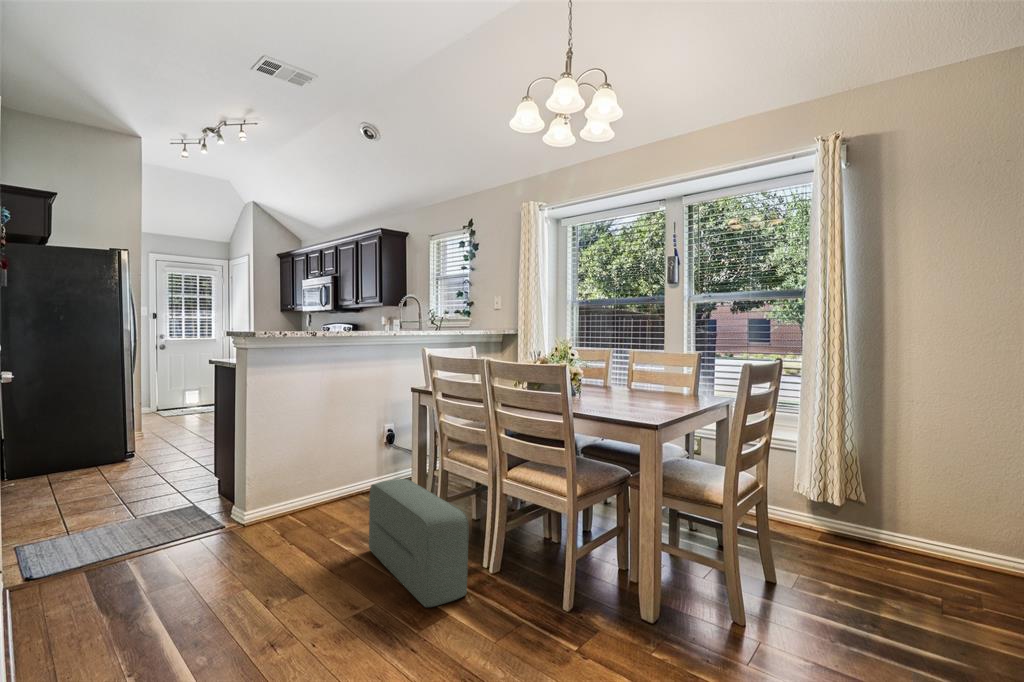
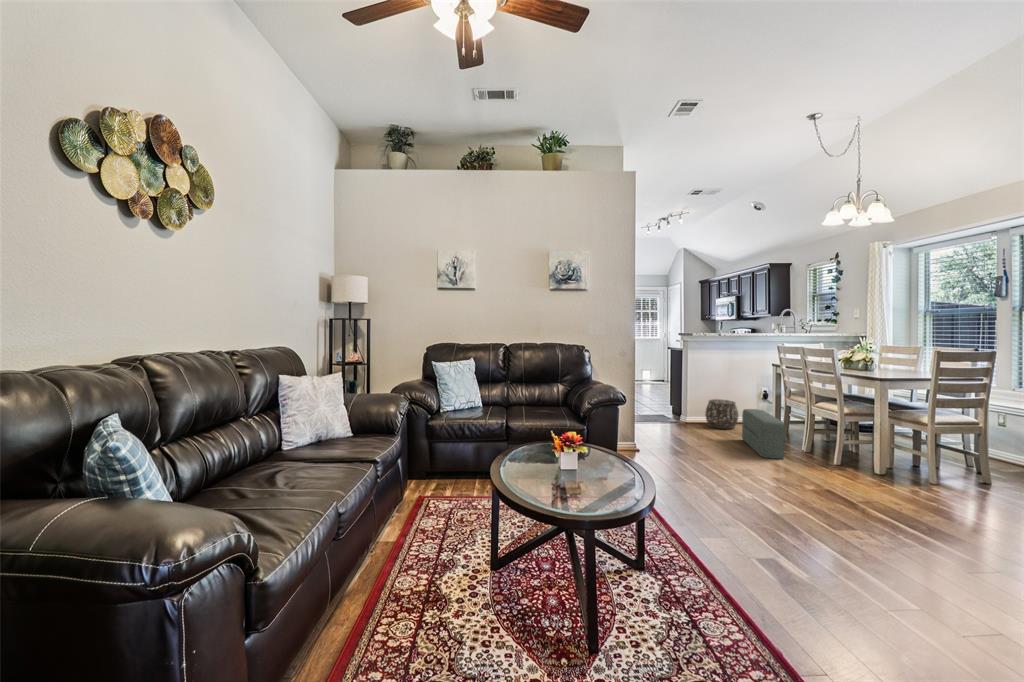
woven basket: none [287,459,355,527] -> present [705,399,738,429]

